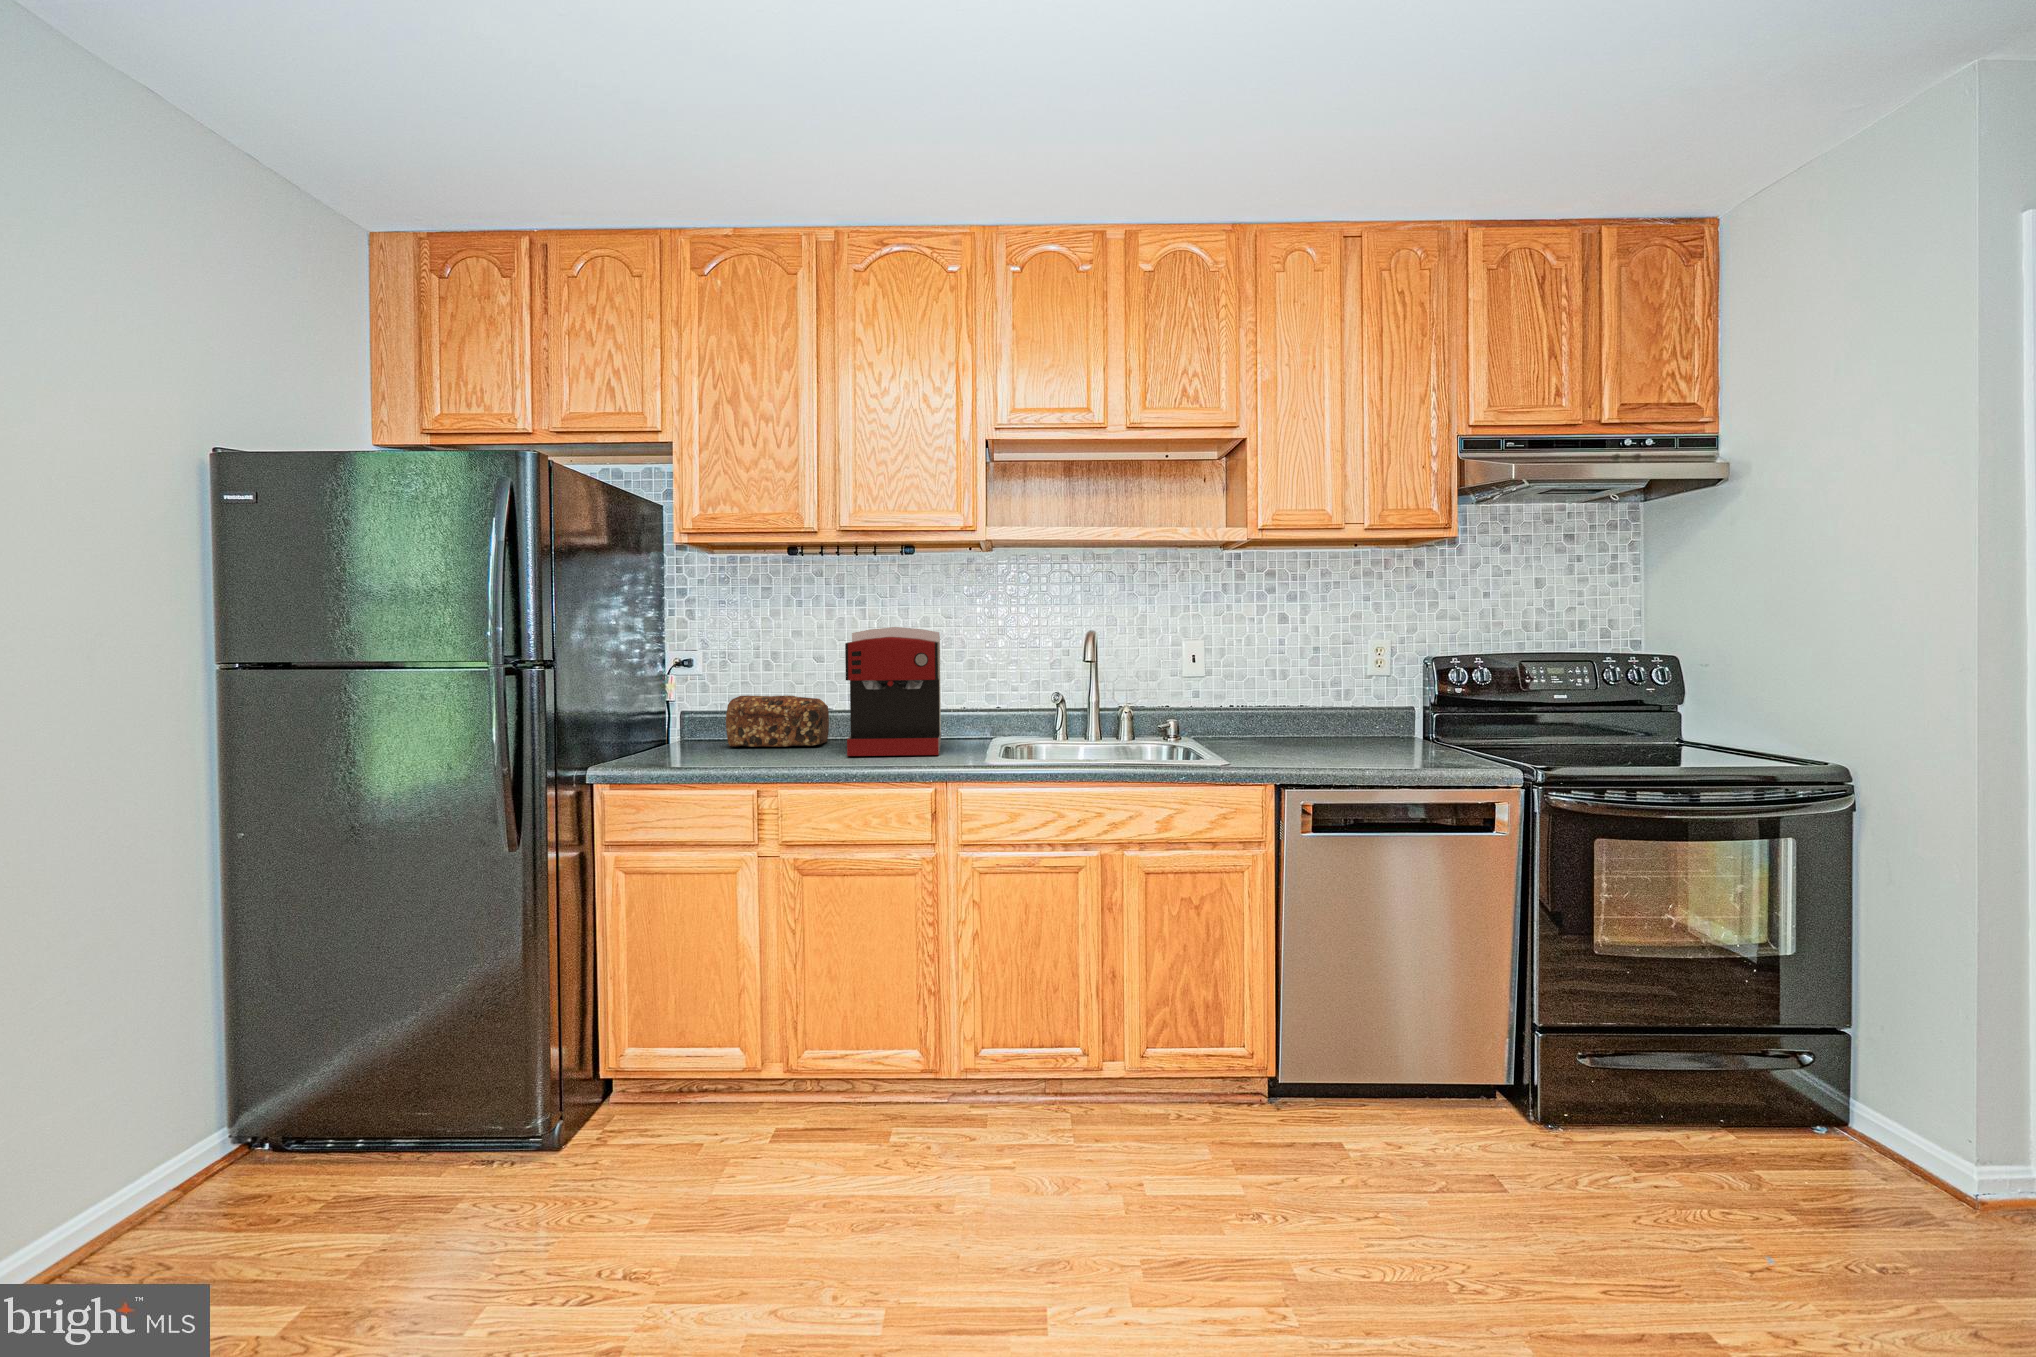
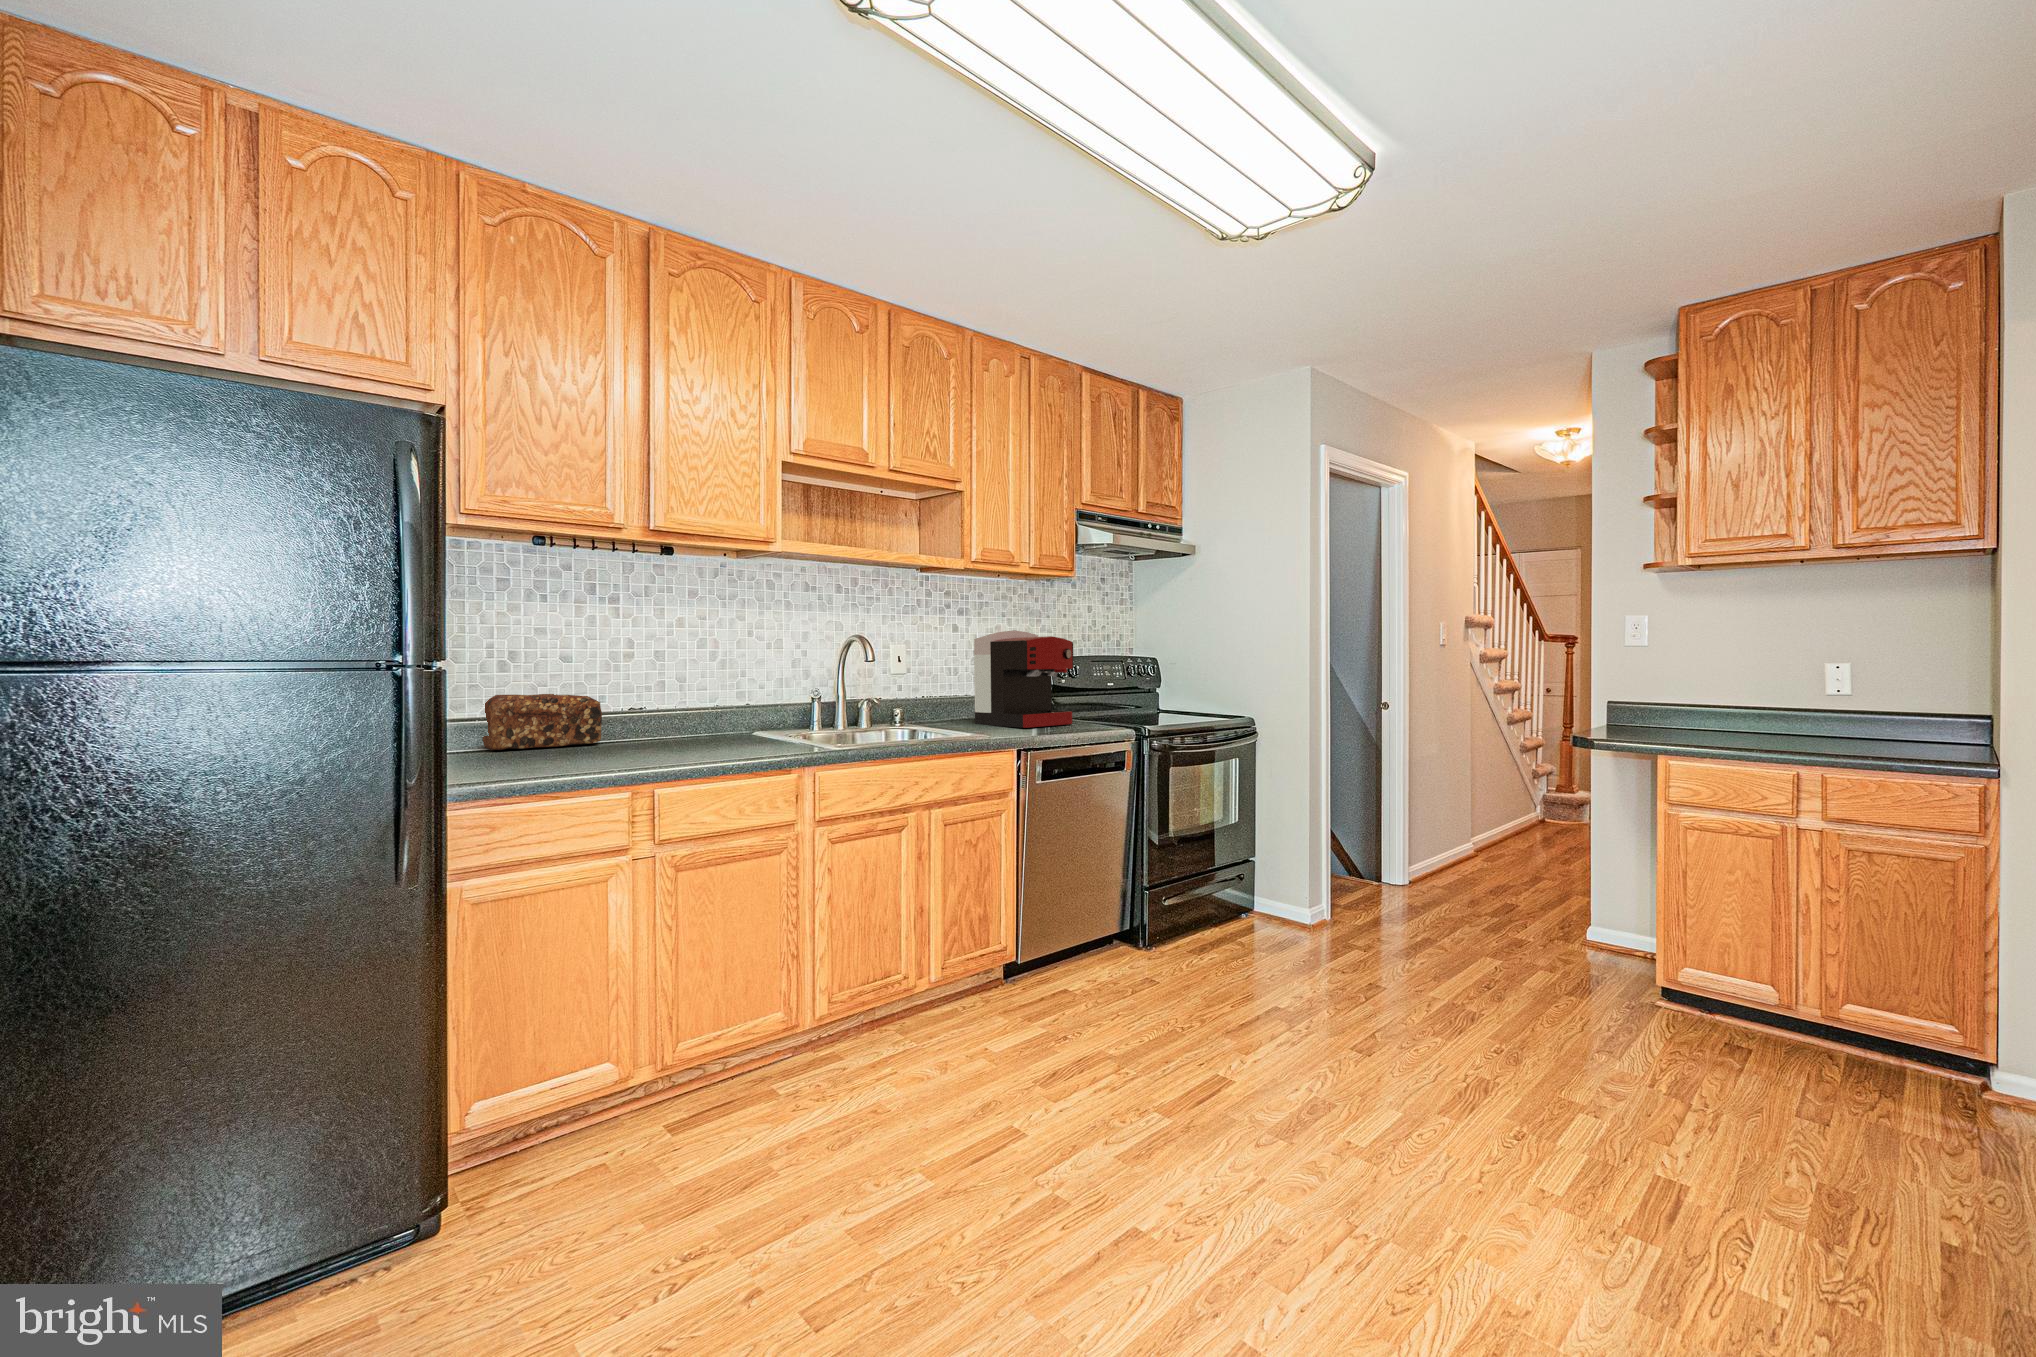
coffee maker: present [845,627,941,756] -> present [974,630,1074,728]

